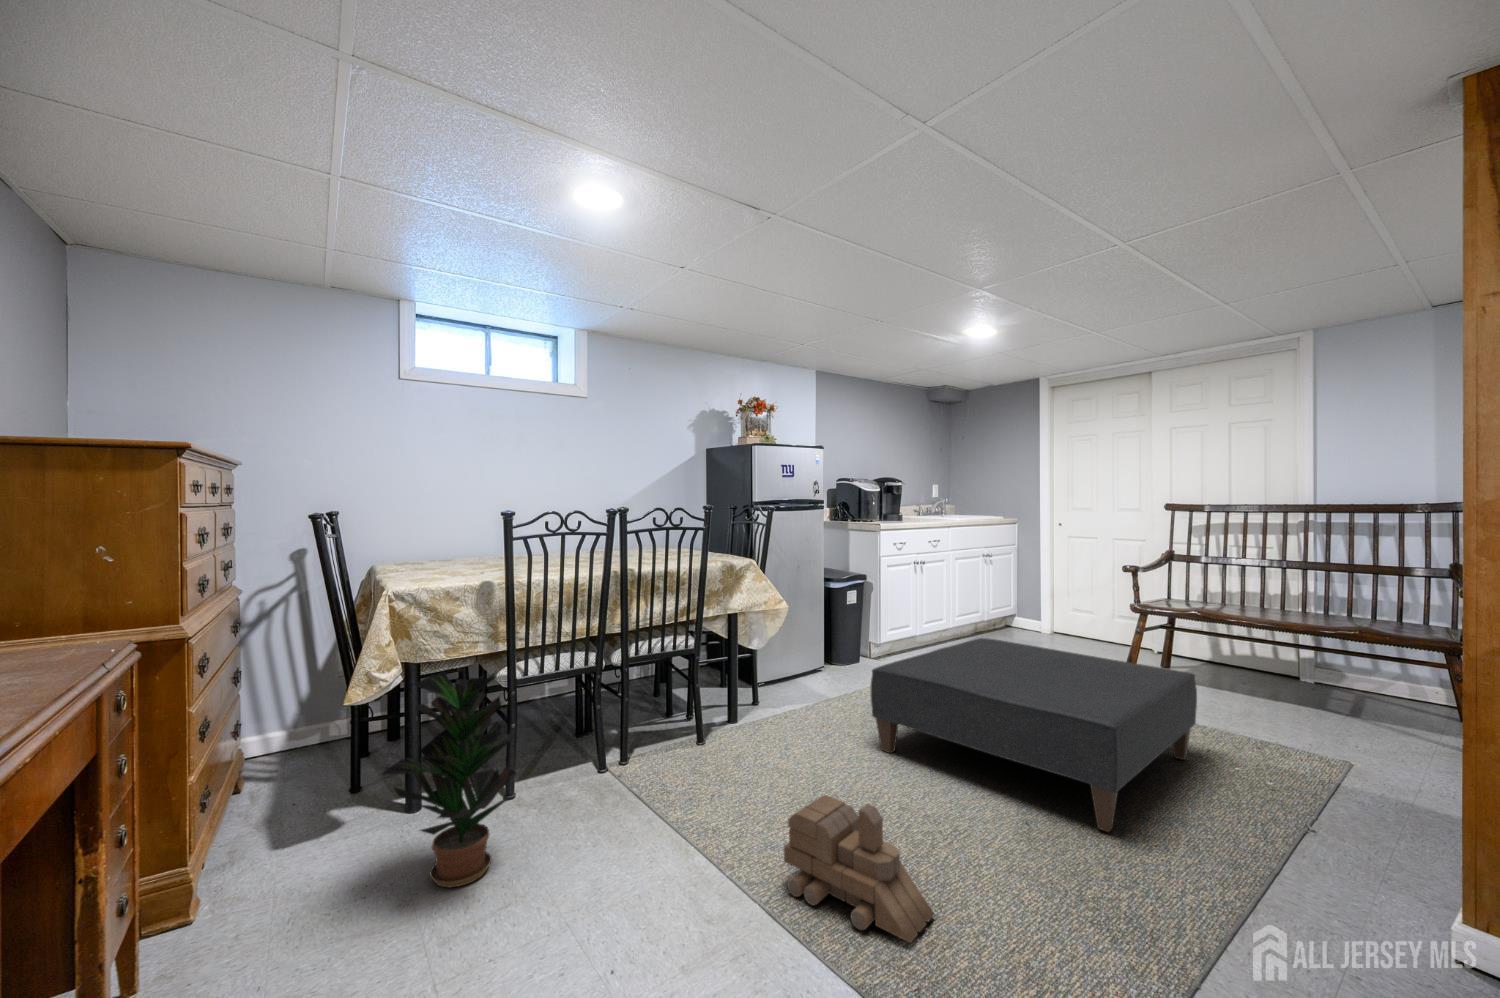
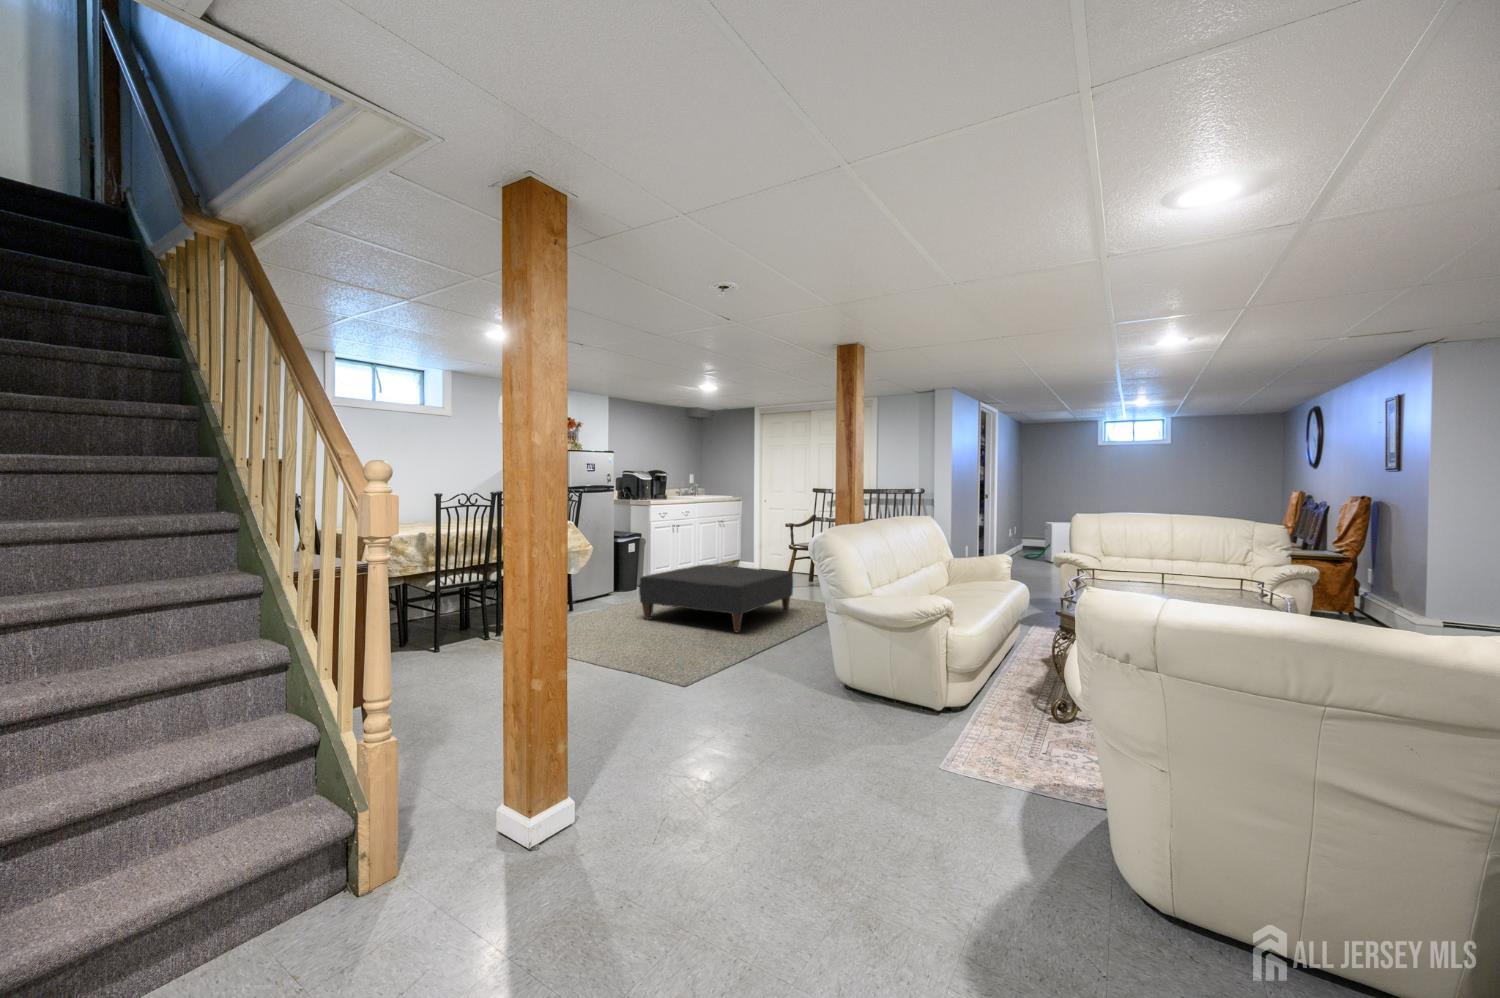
potted plant: present [381,671,516,887] -> none [400,571,466,669]
toy train: present [784,795,935,943] -> none [597,616,659,660]

